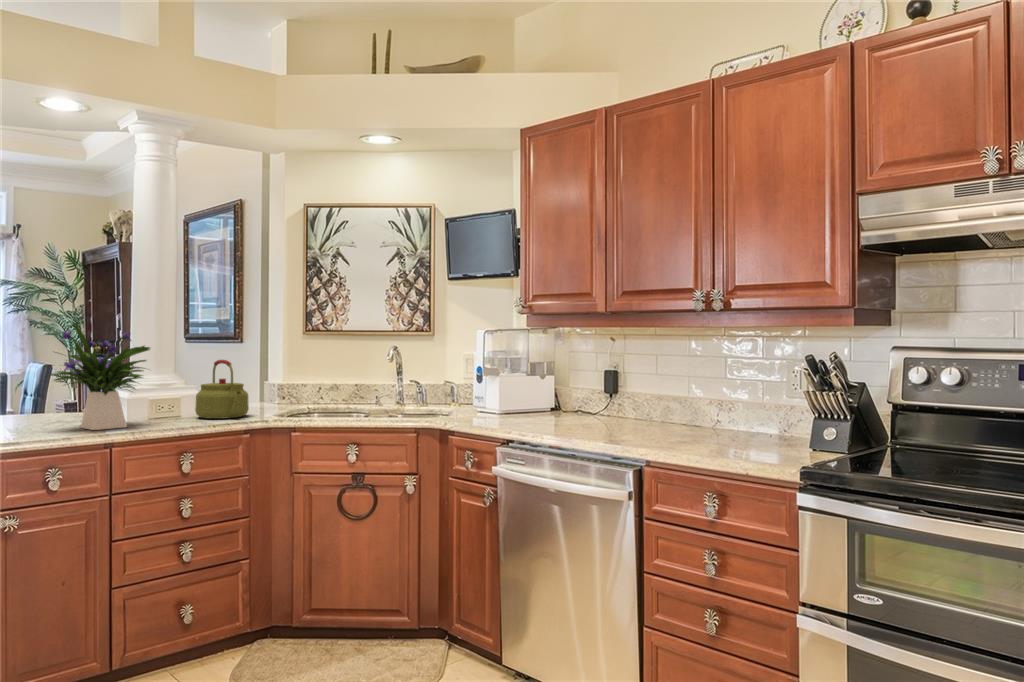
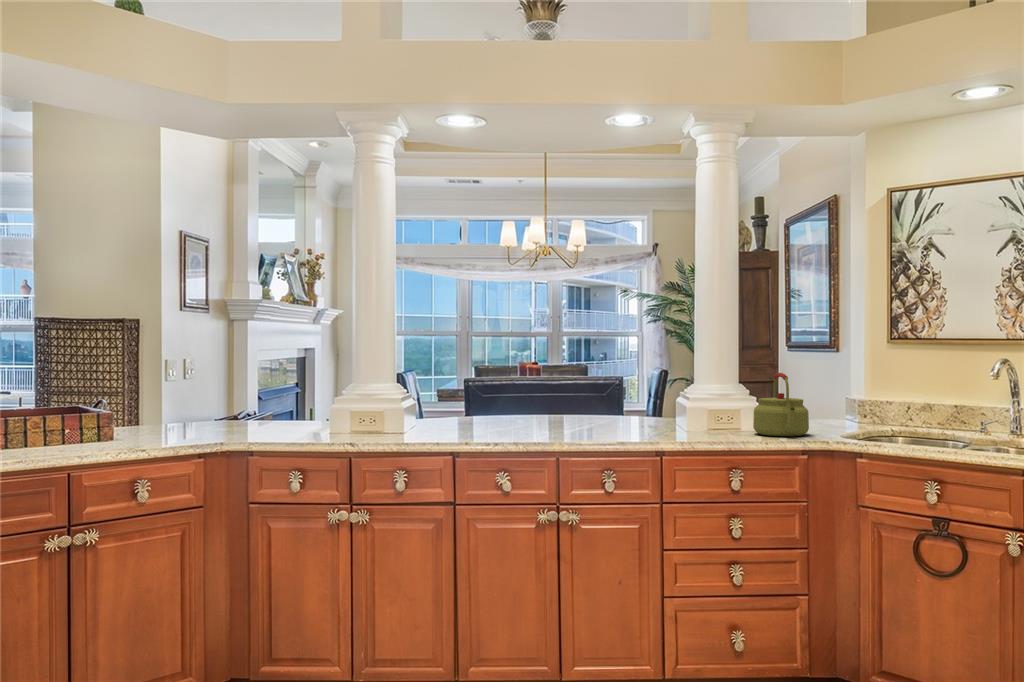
flower arrangement: present [51,323,150,430] -> none [613,336,708,437]

